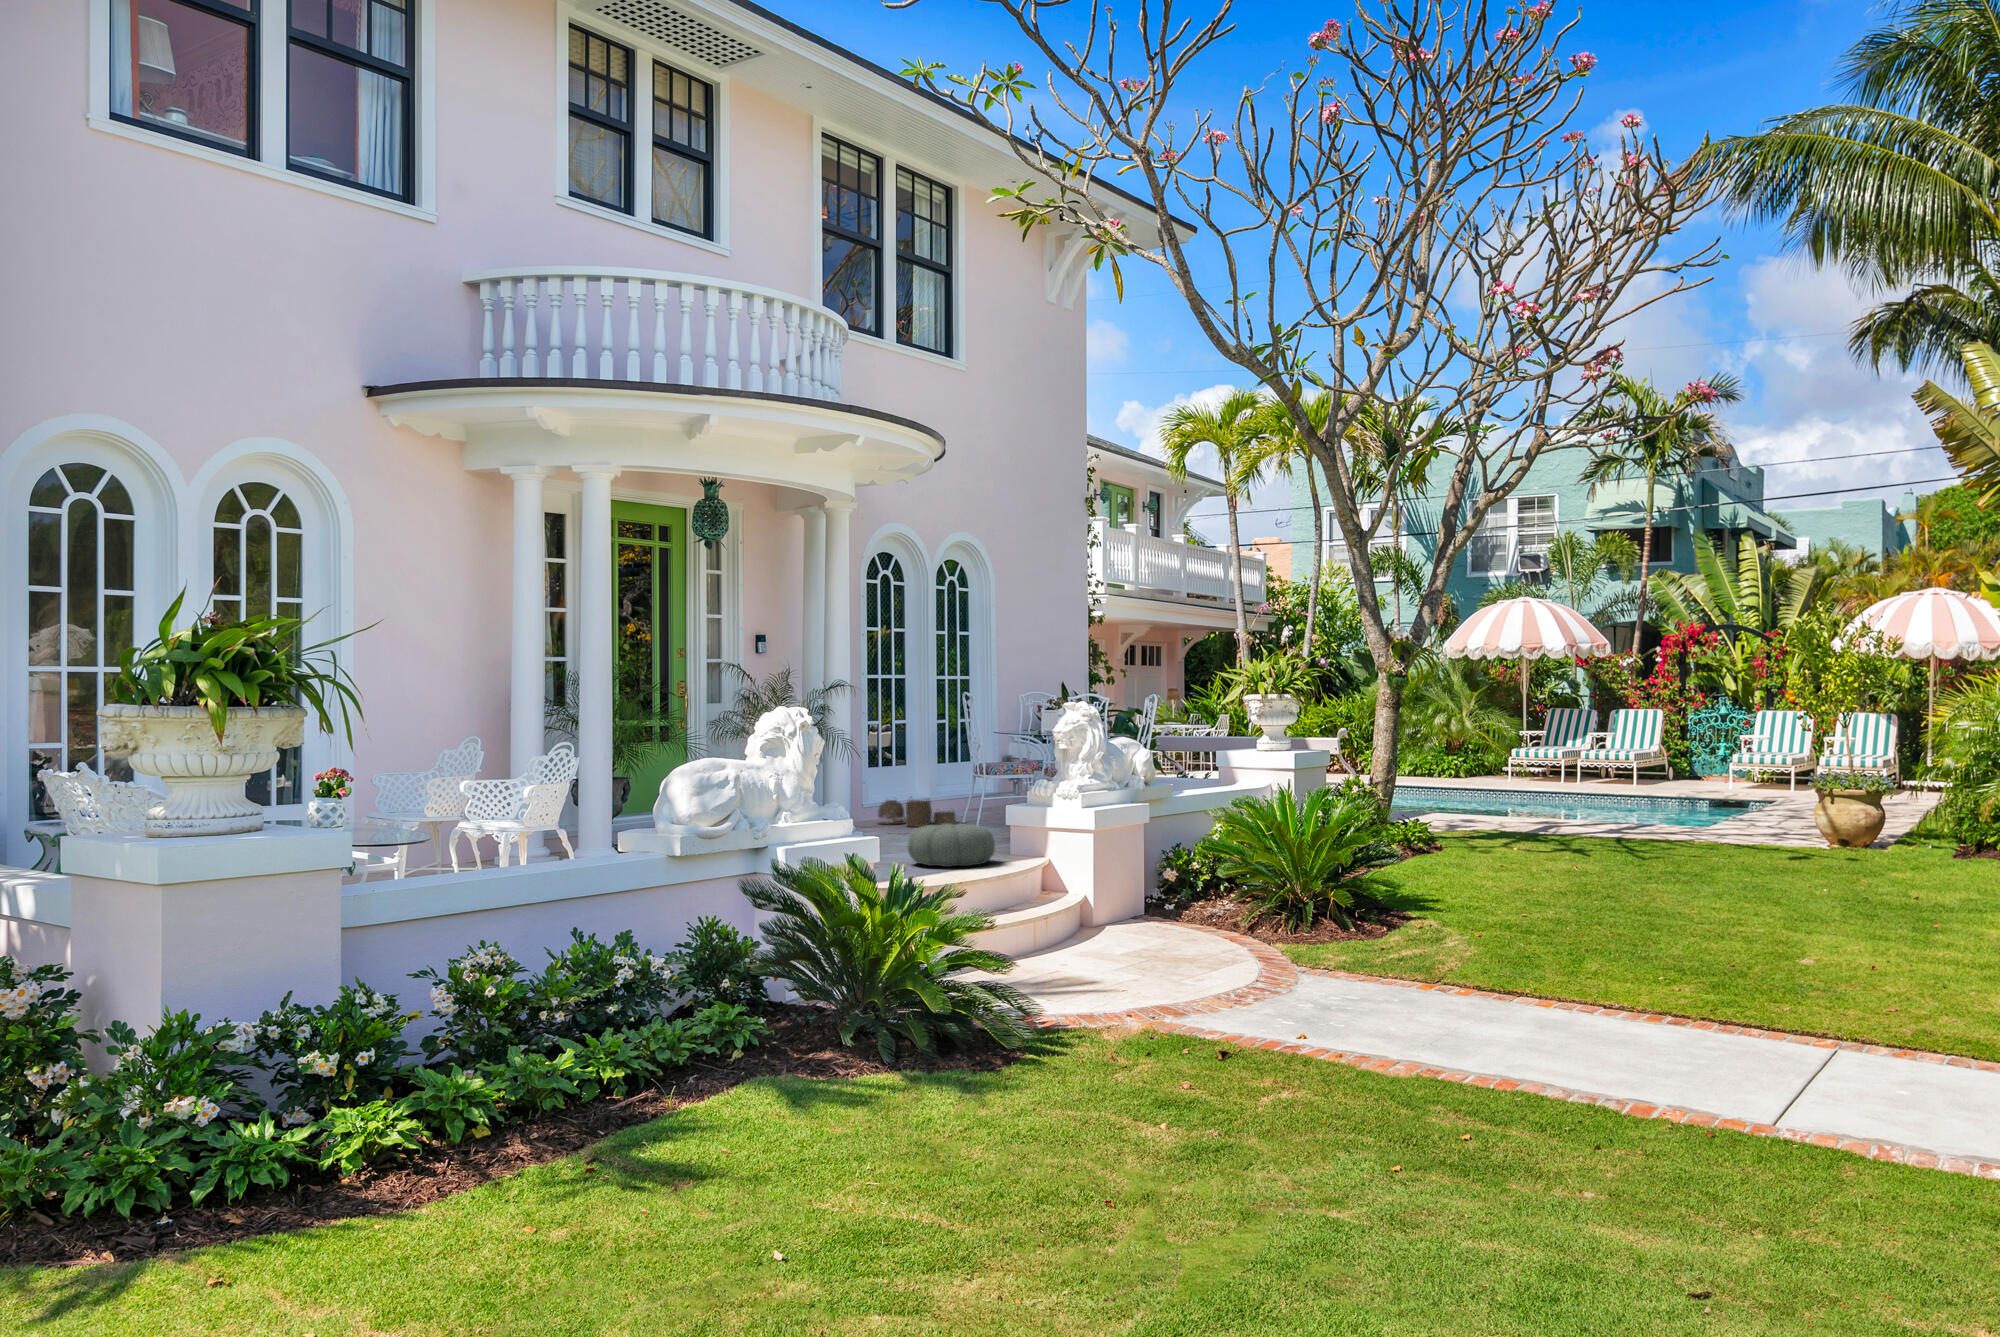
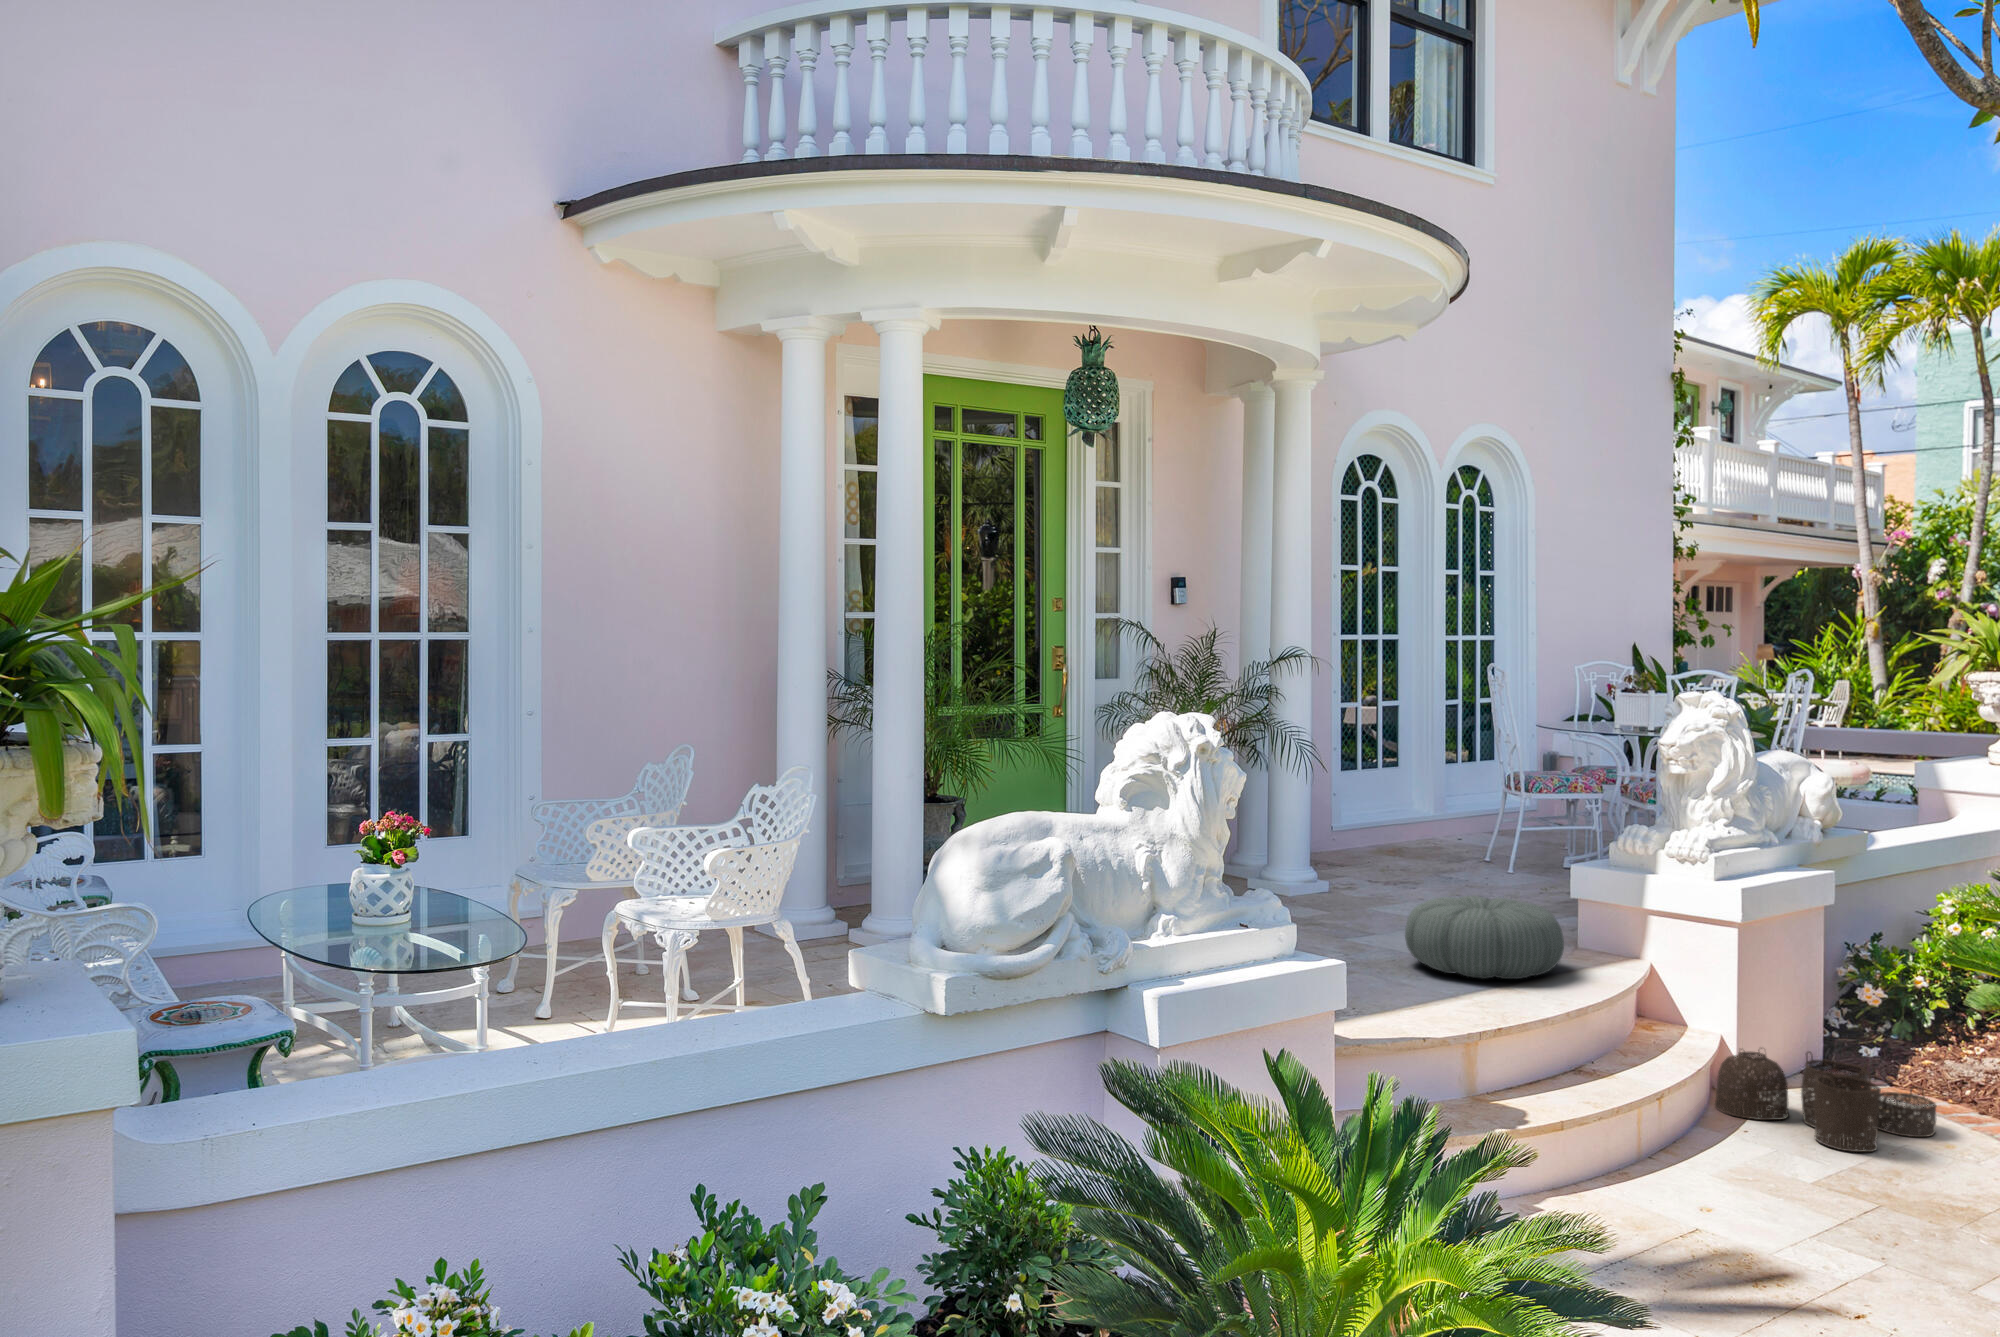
woven basket: present [878,798,955,827] -> present [1715,1048,1936,1152]

